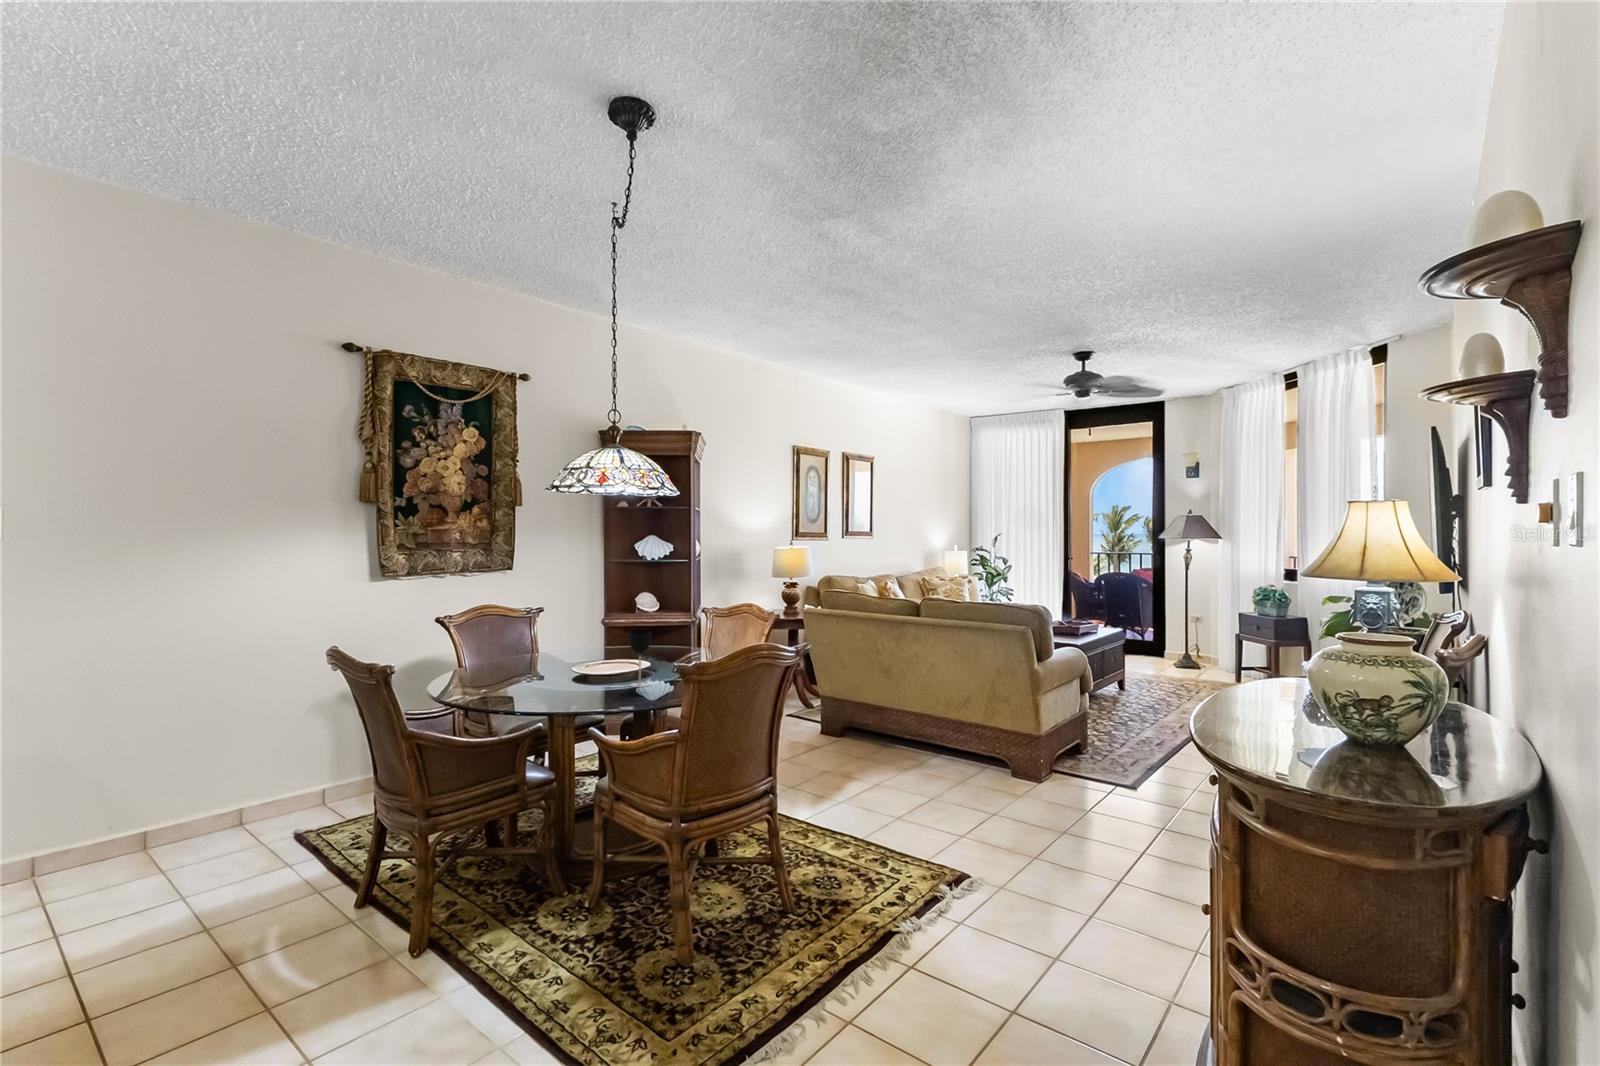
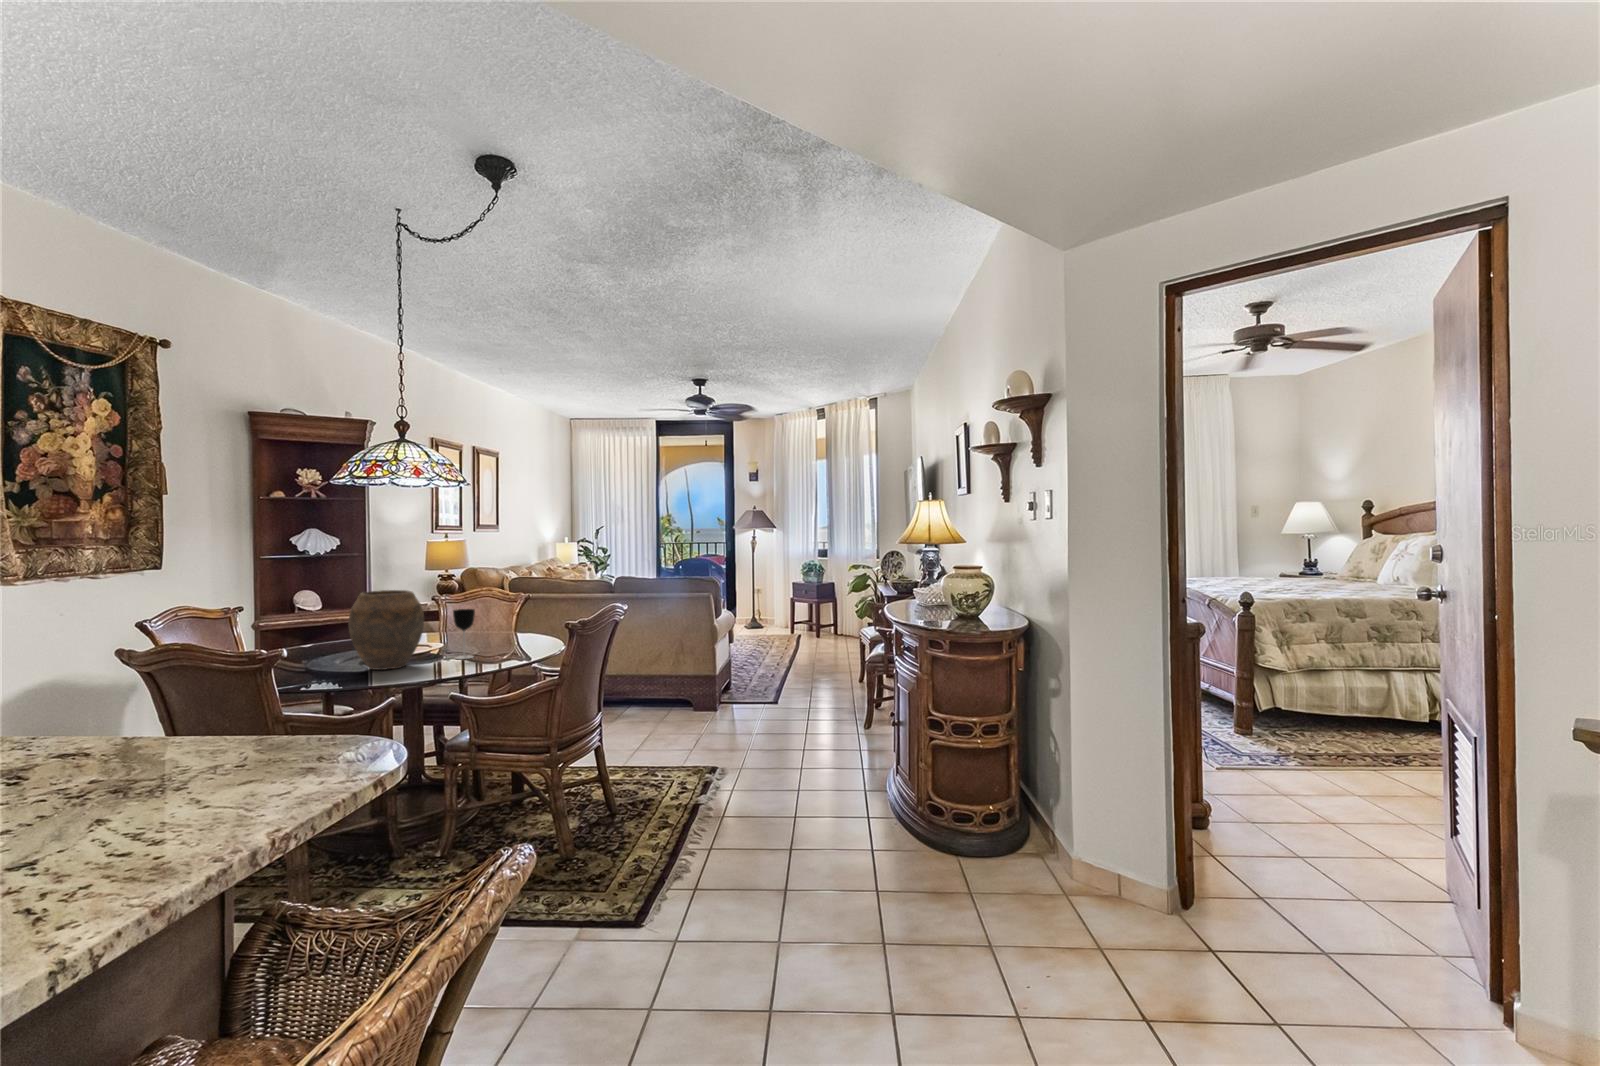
vase: none [526,604,599,690] -> present [348,590,424,670]

